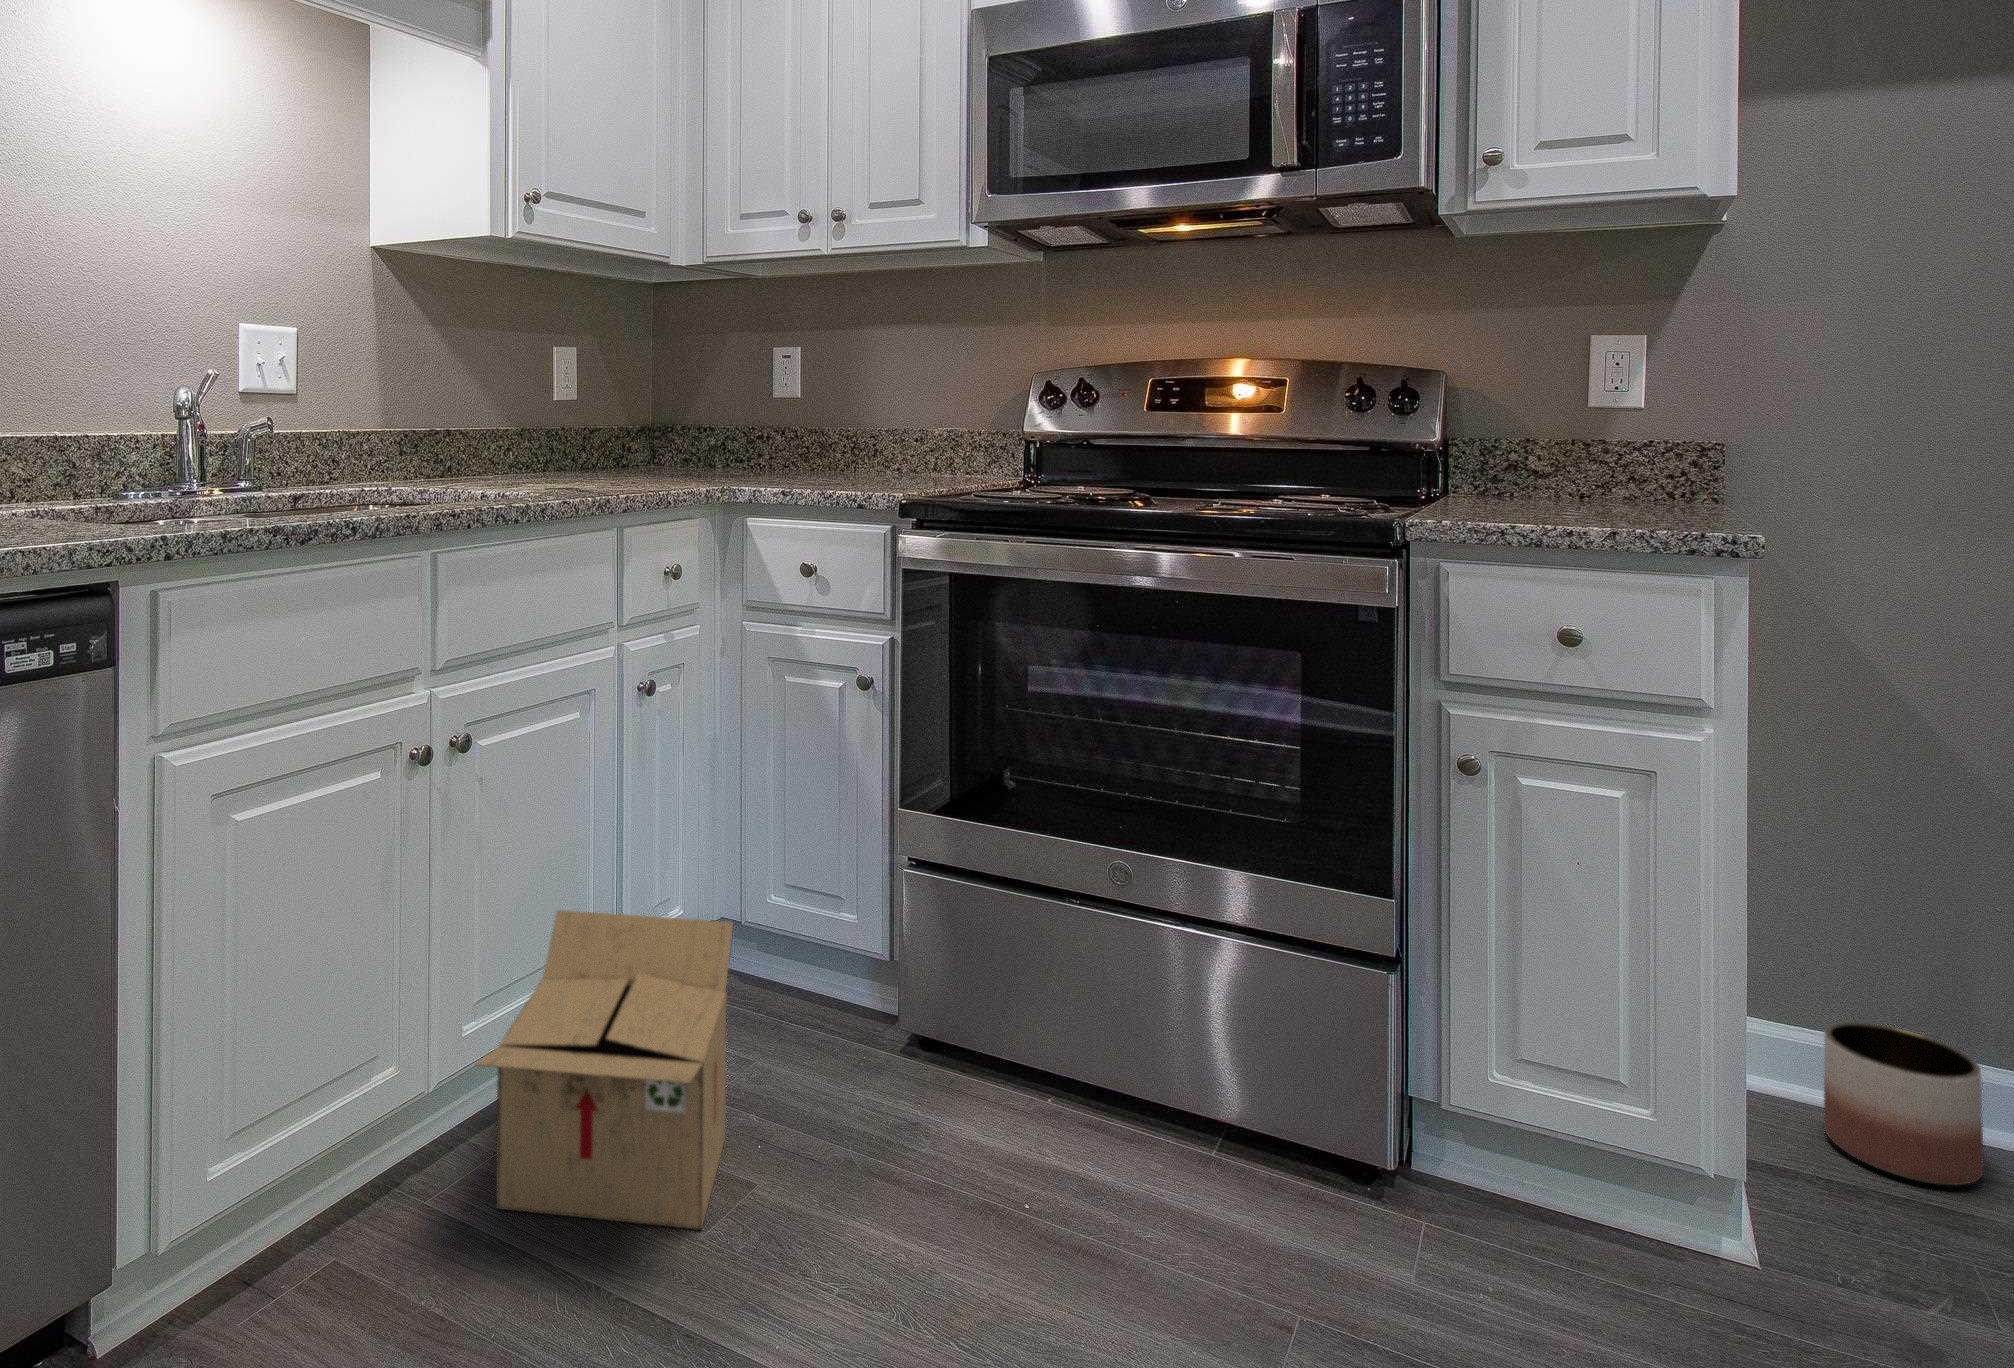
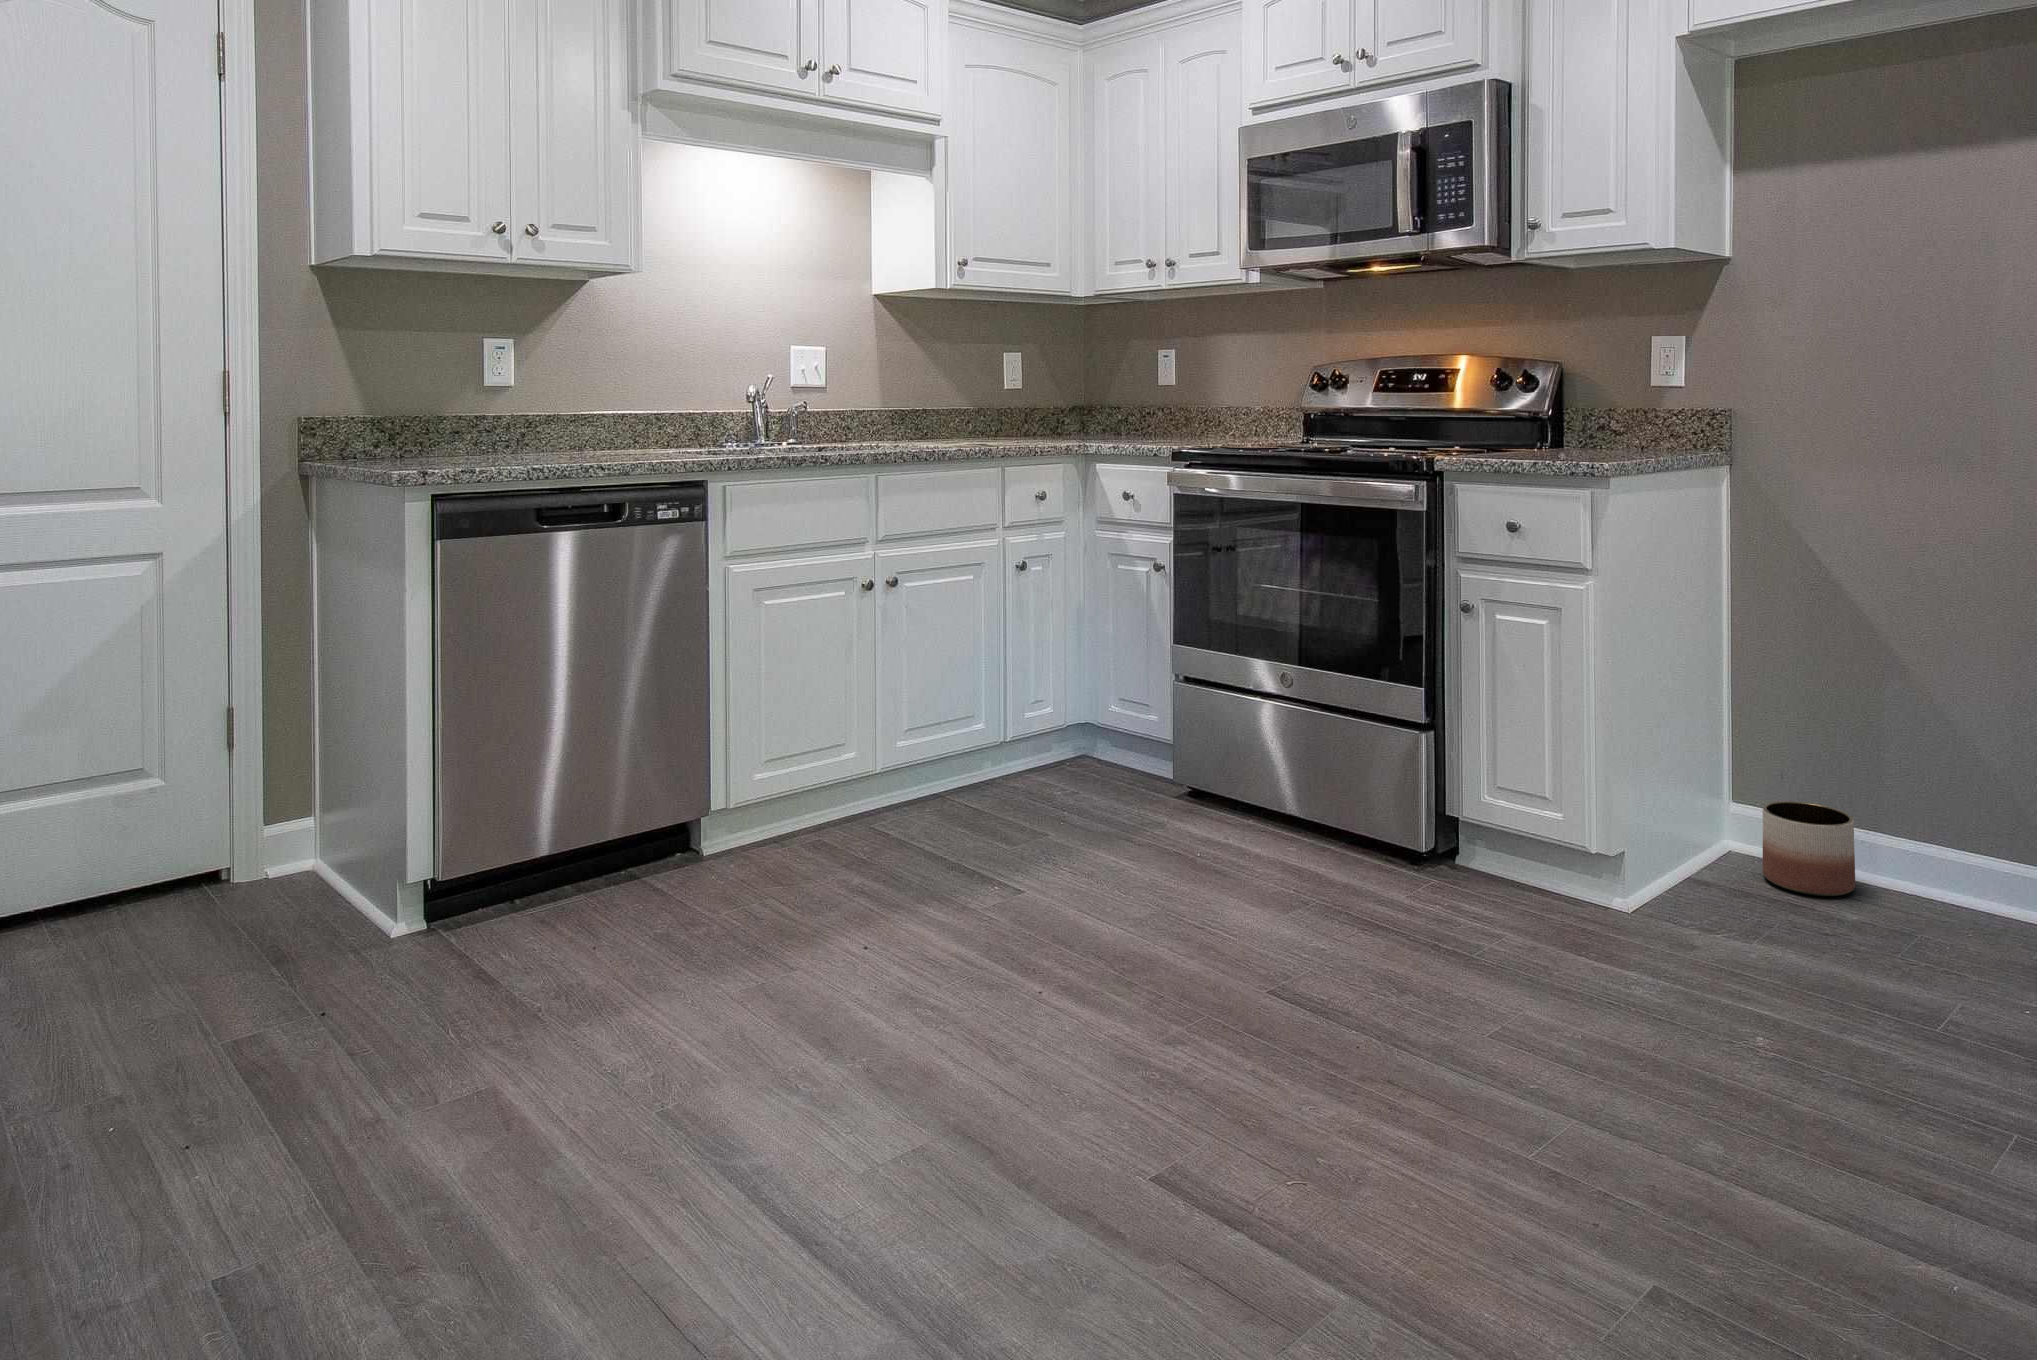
cardboard box: present [476,910,733,1230] -> none [889,689,1057,845]

